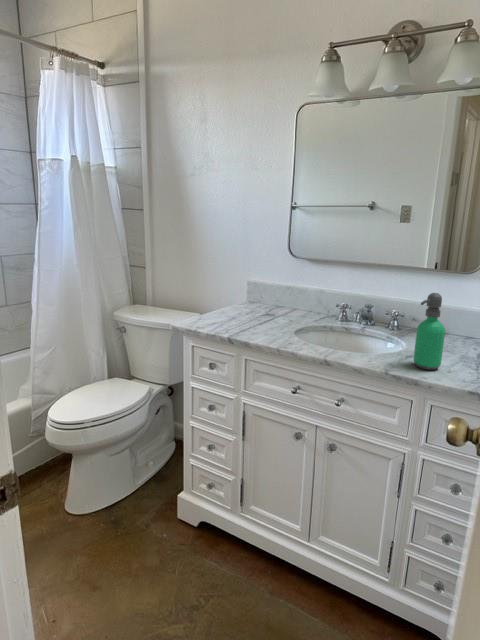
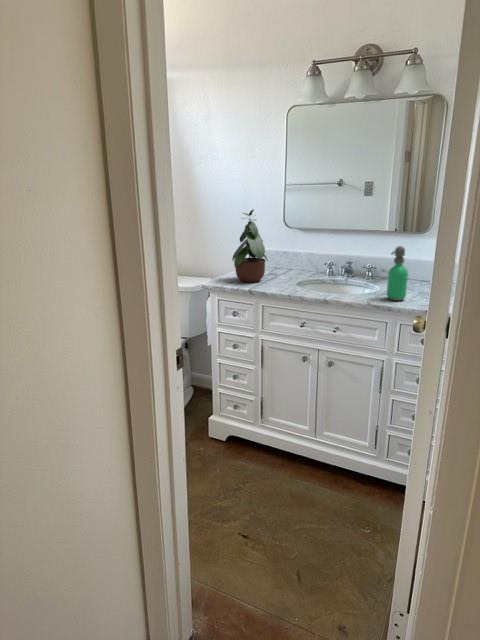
potted plant: none [209,231,263,326] -> present [232,209,268,282]

